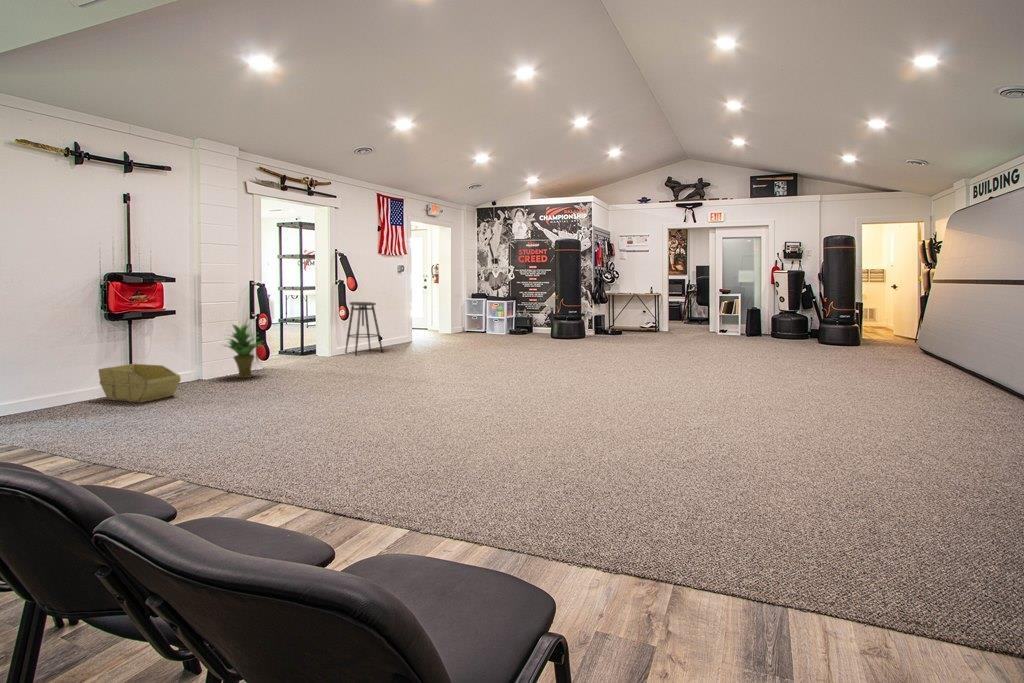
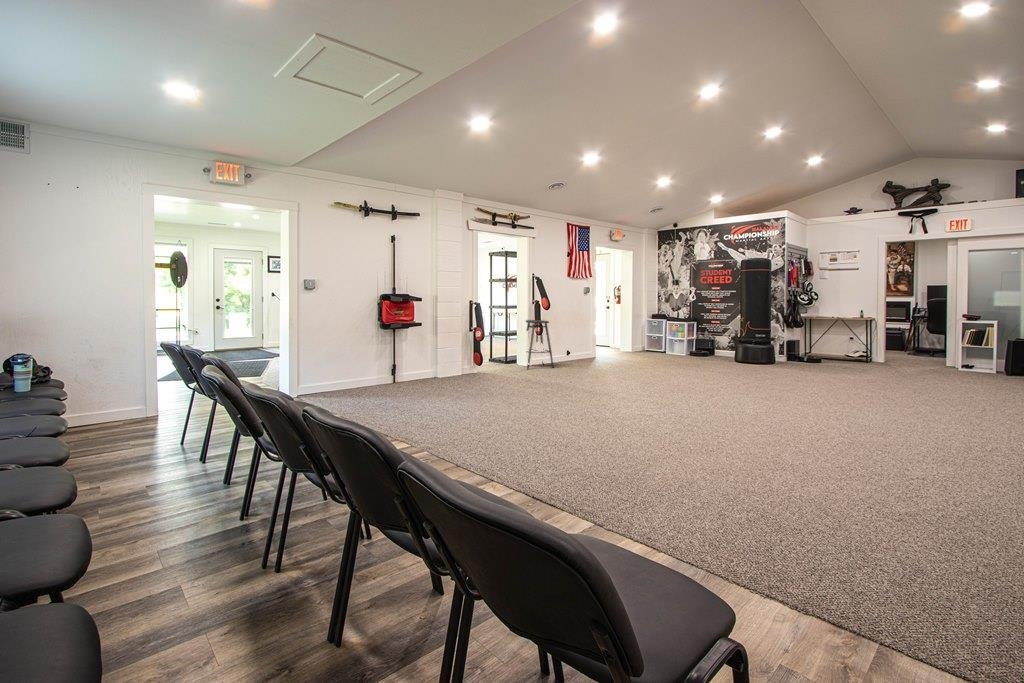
potted plant: present [225,324,258,378] -> none [404,336,441,384]
storage bin: present [99,364,180,403] -> none [306,367,362,400]

